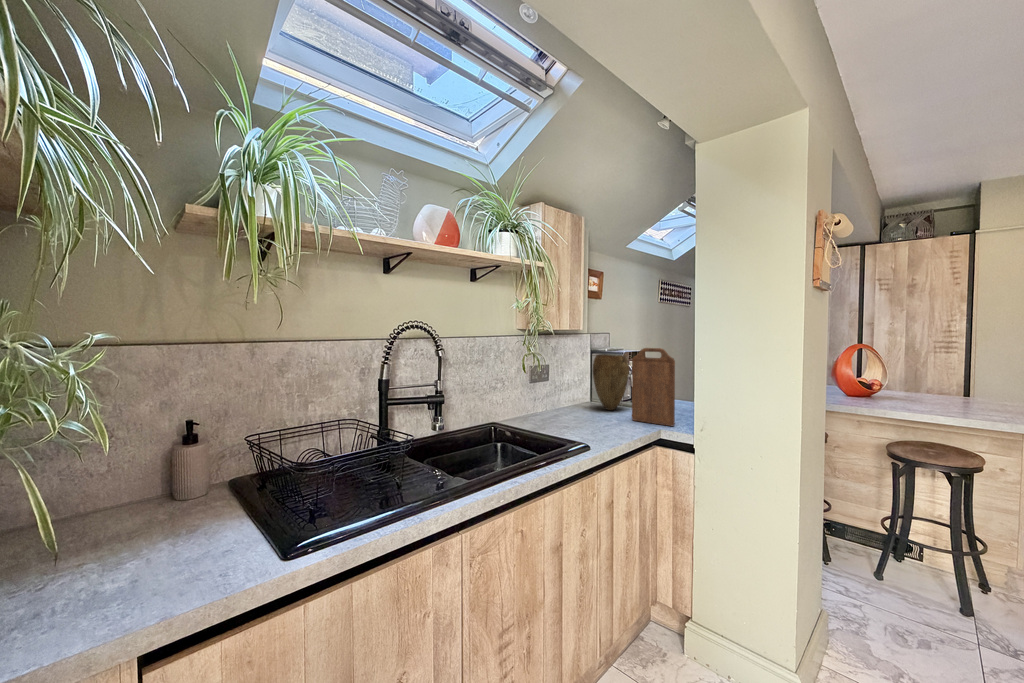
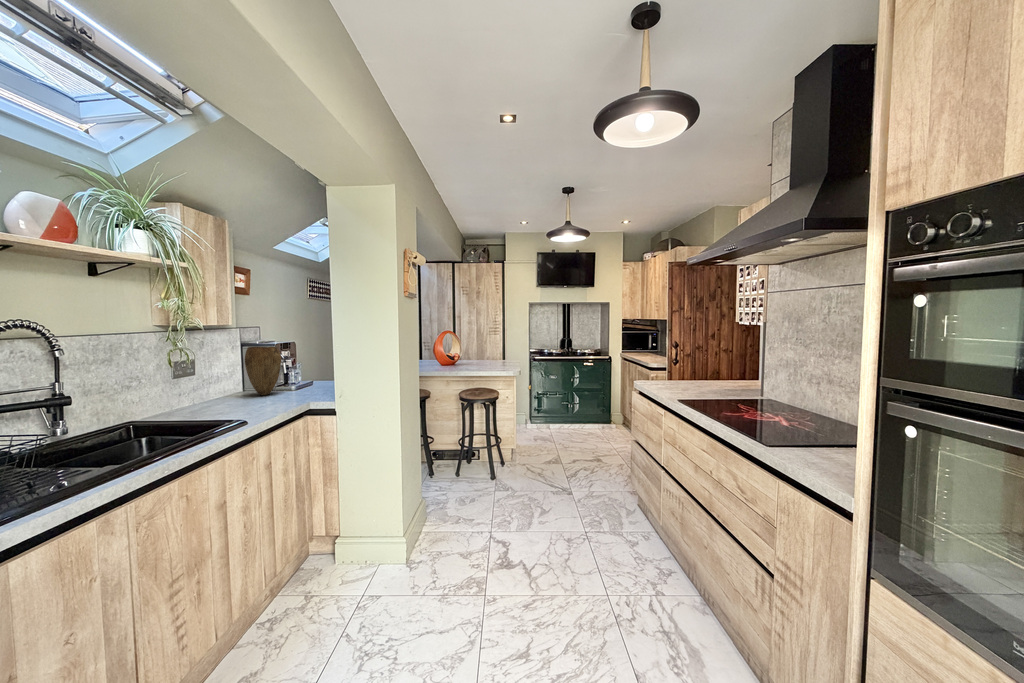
cutting board: present [632,348,675,426] -> none [283,339,321,400]

